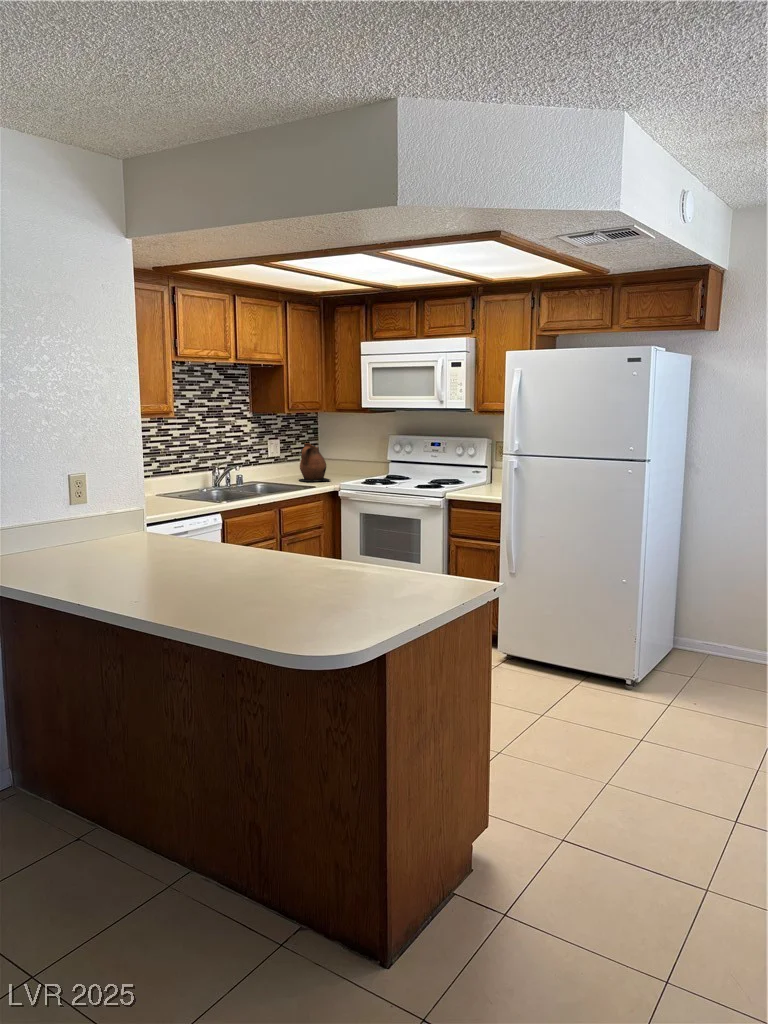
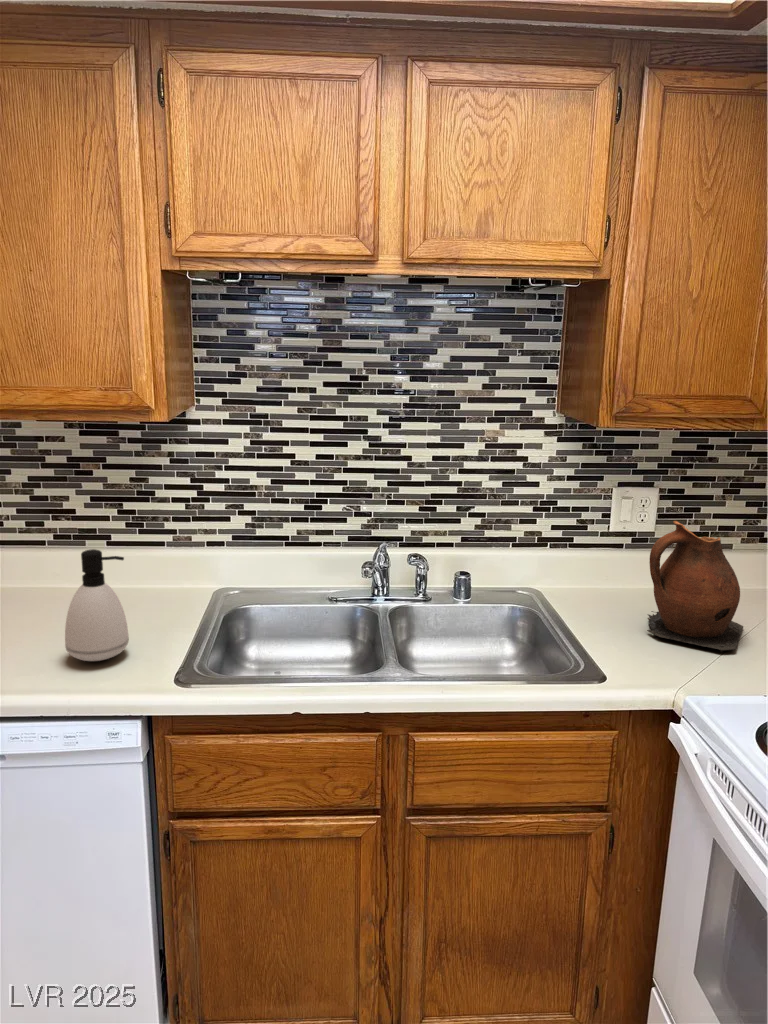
soap dispenser: none [166,463,189,505] -> present [65,549,129,661]

